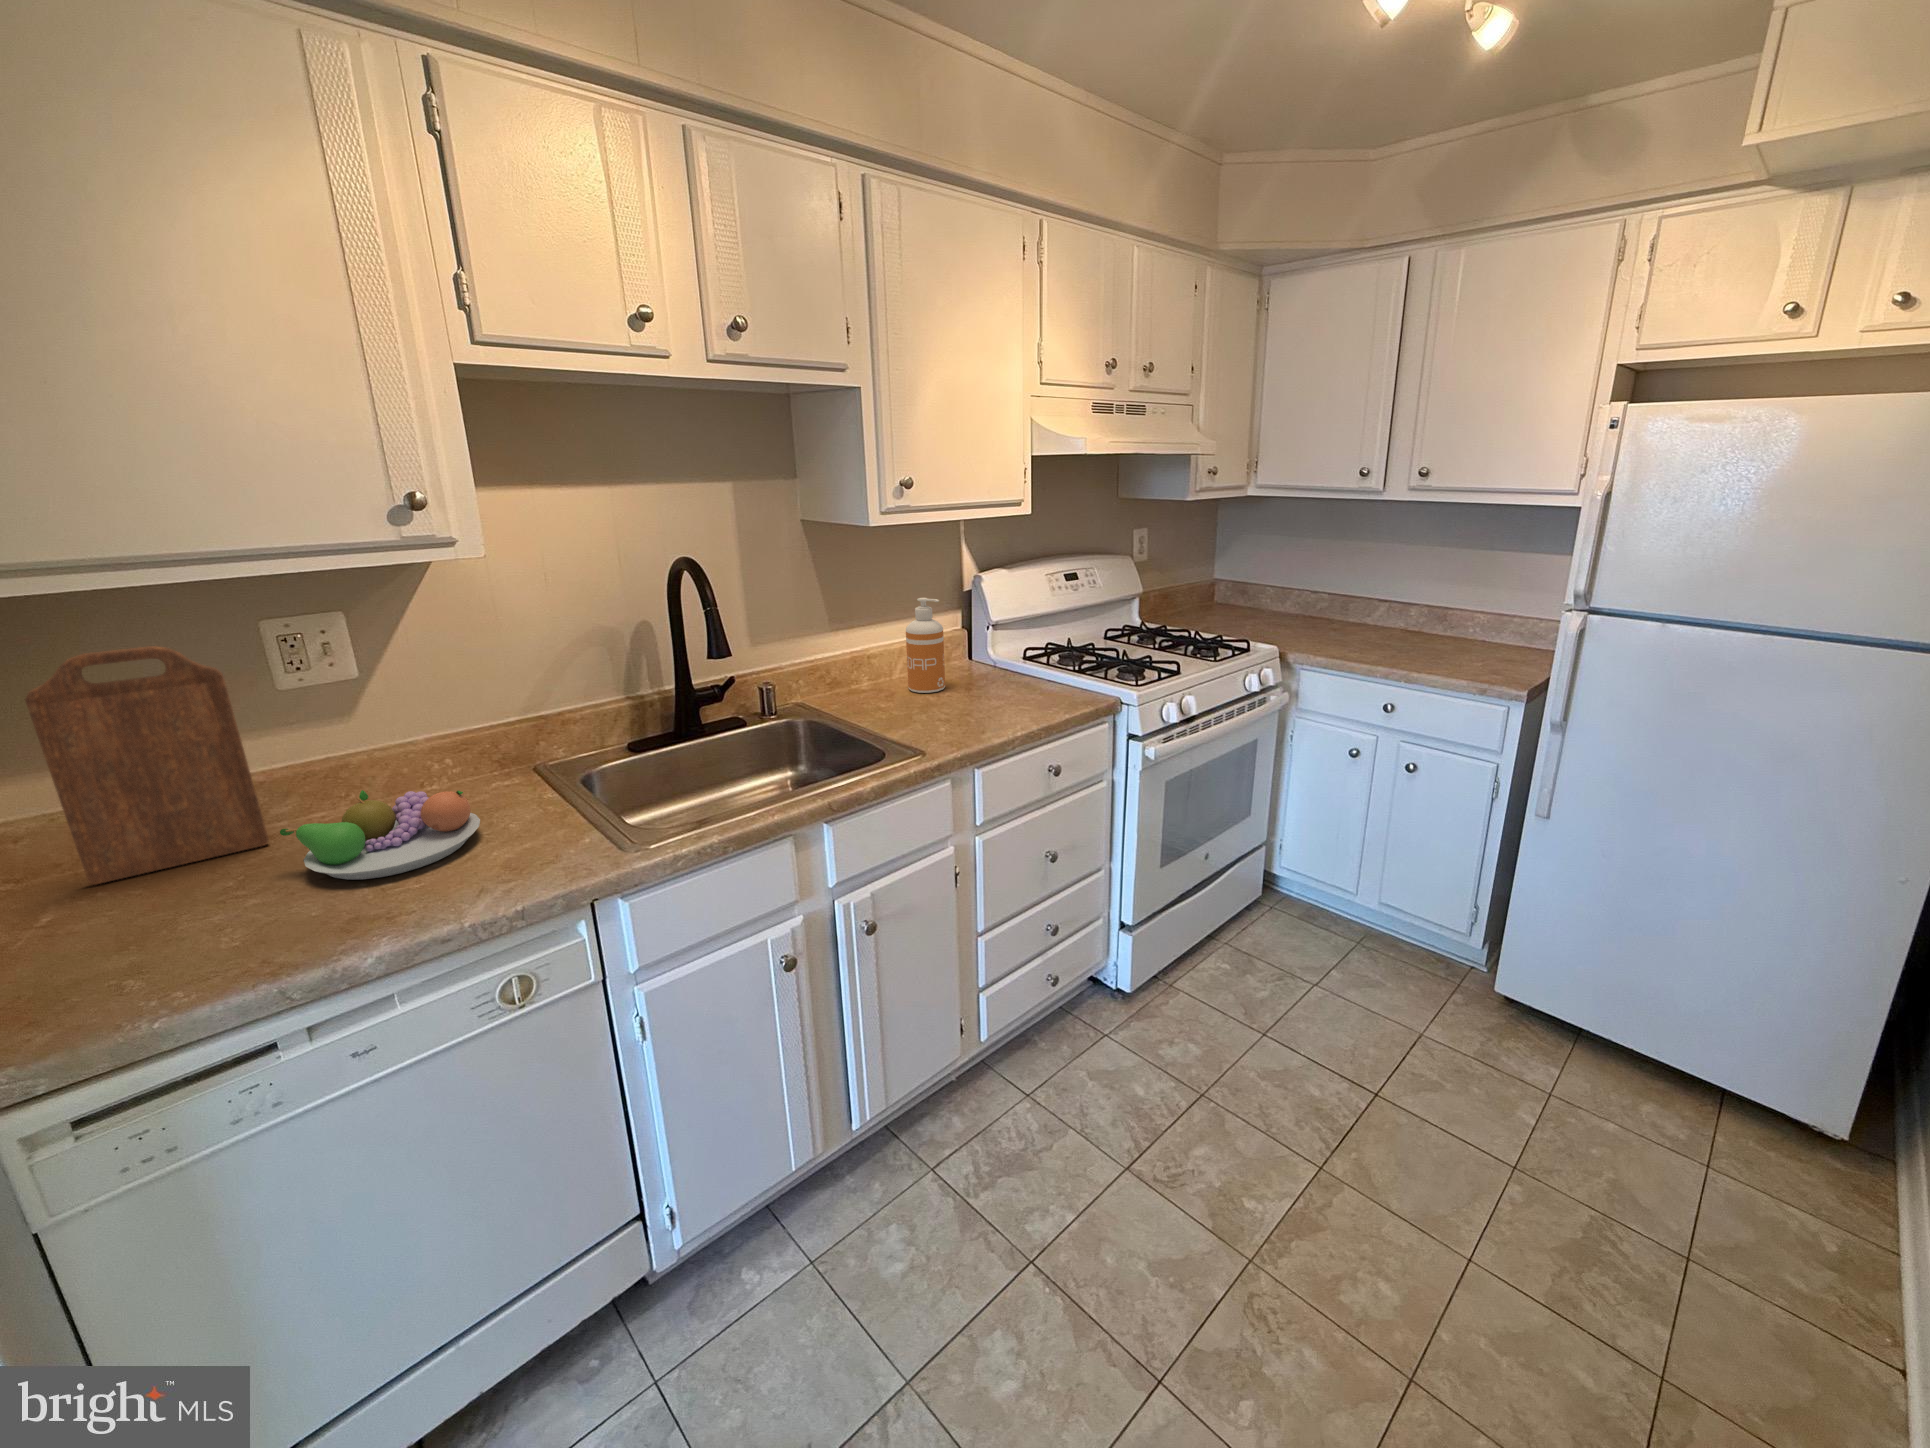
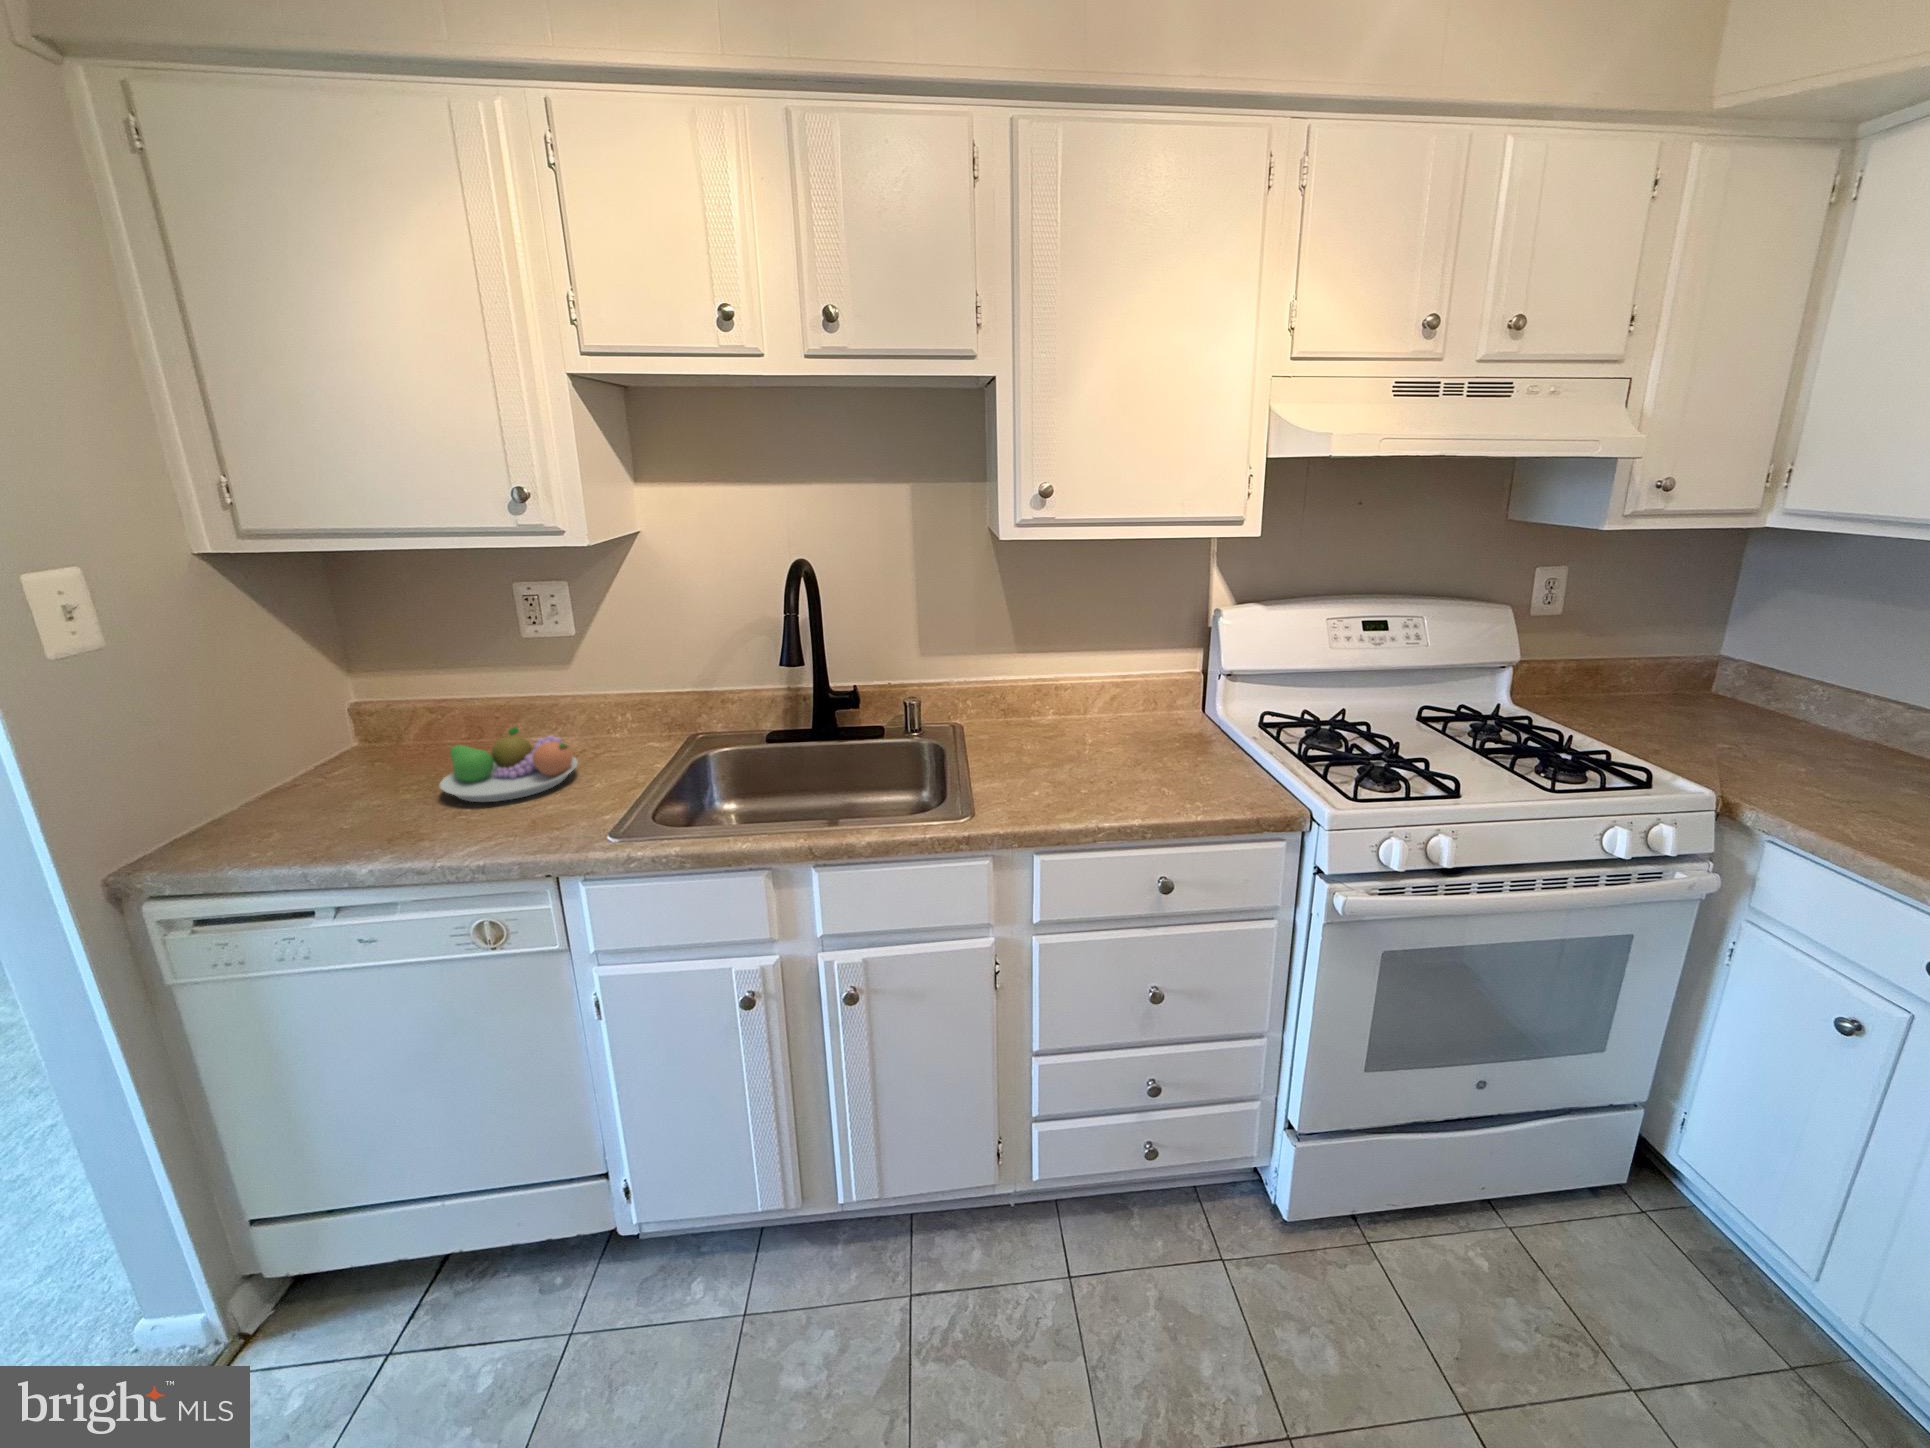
soap dispenser: present [906,598,945,693] -> none [1078,628,1124,743]
cutting board: present [25,646,269,885] -> none [358,592,487,755]

